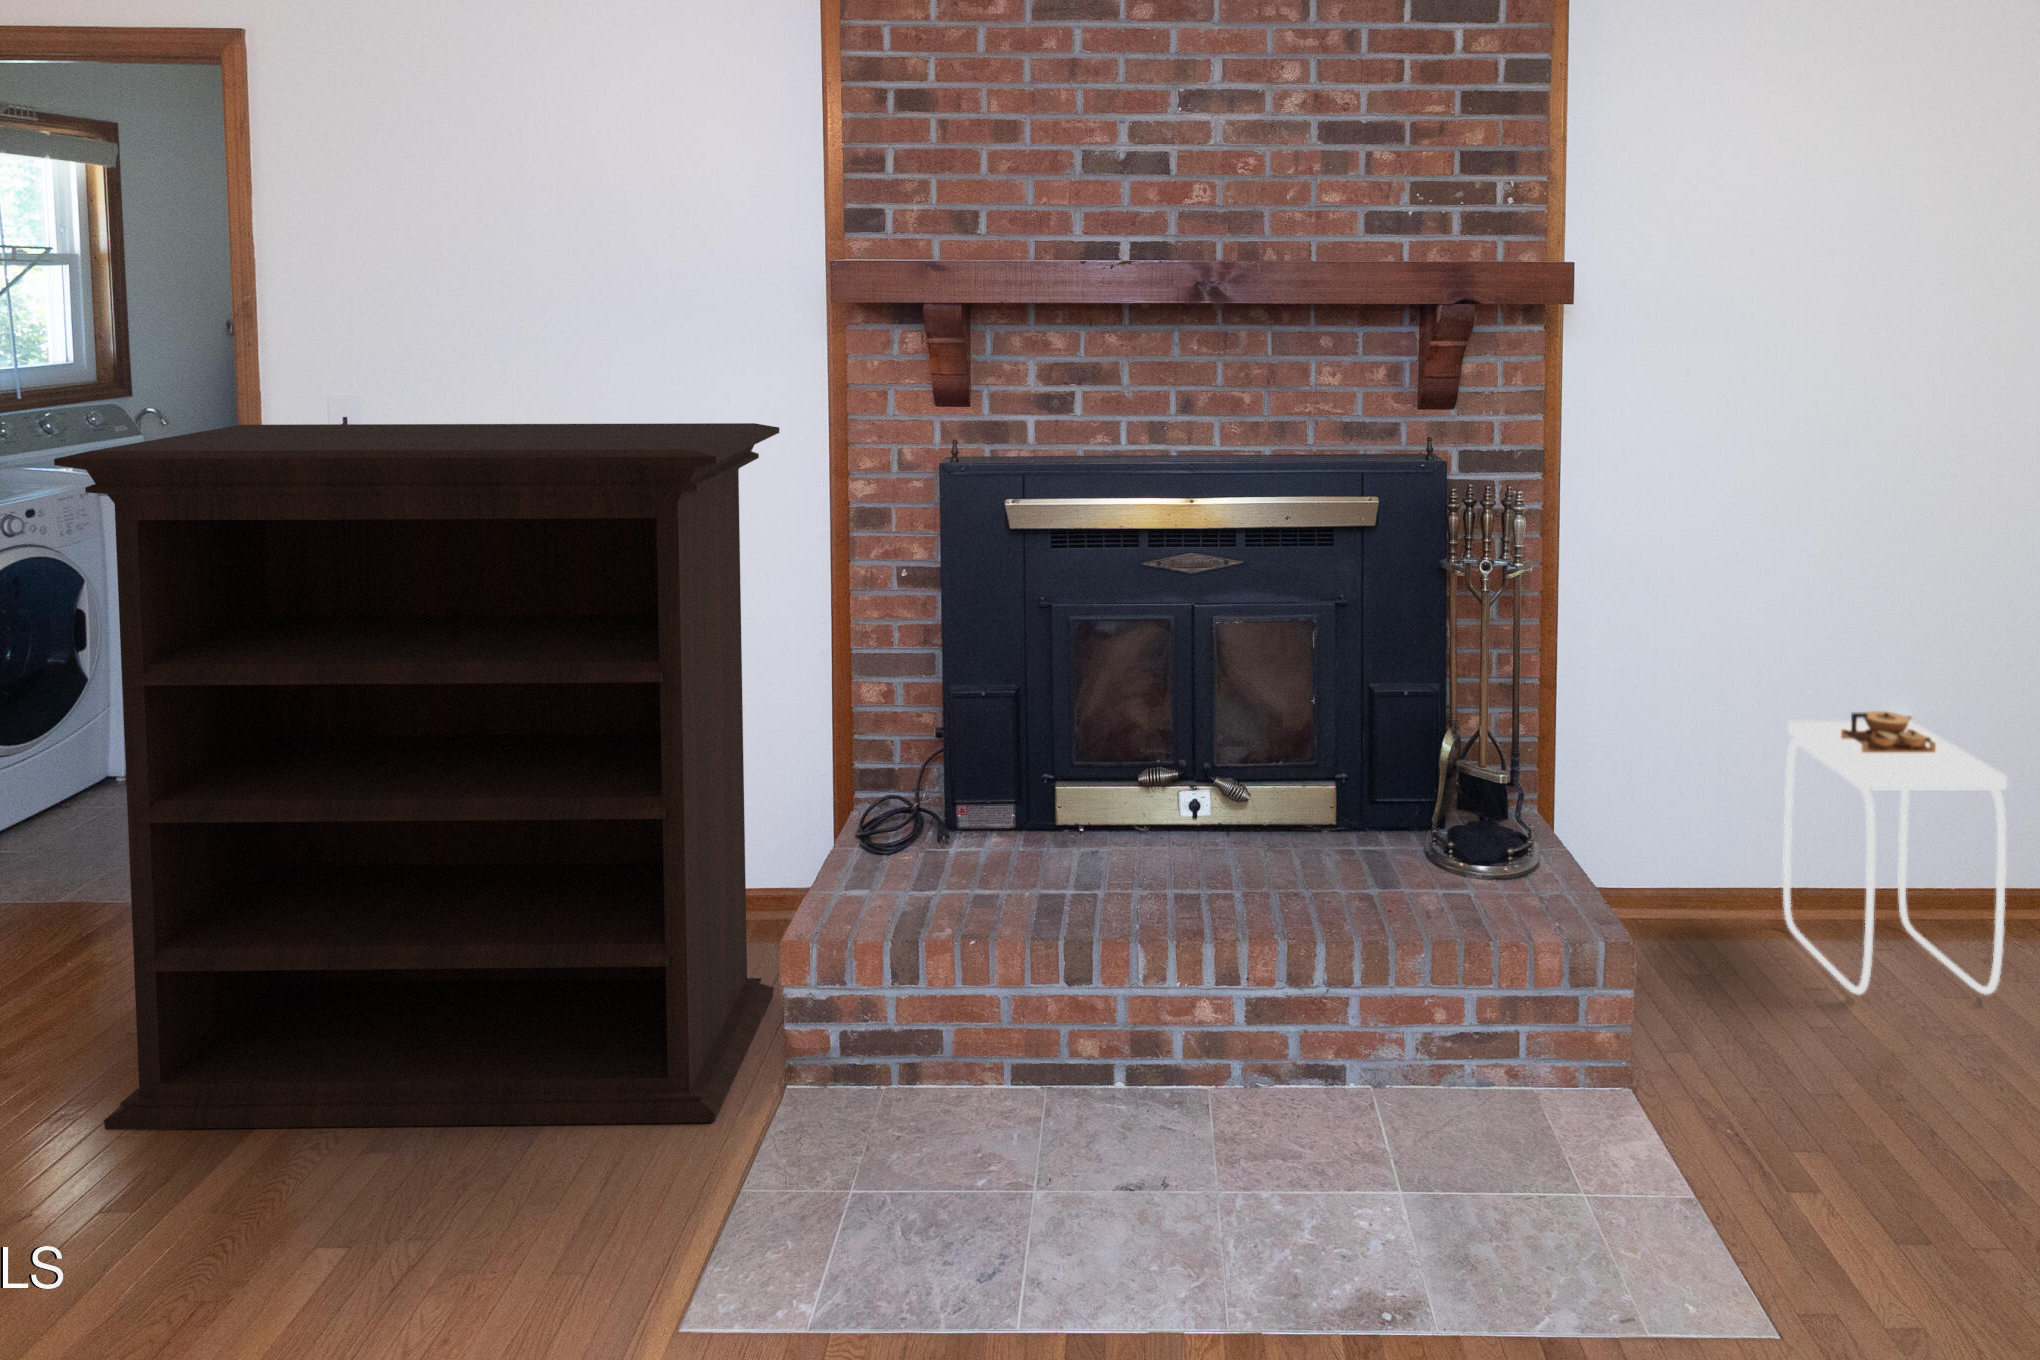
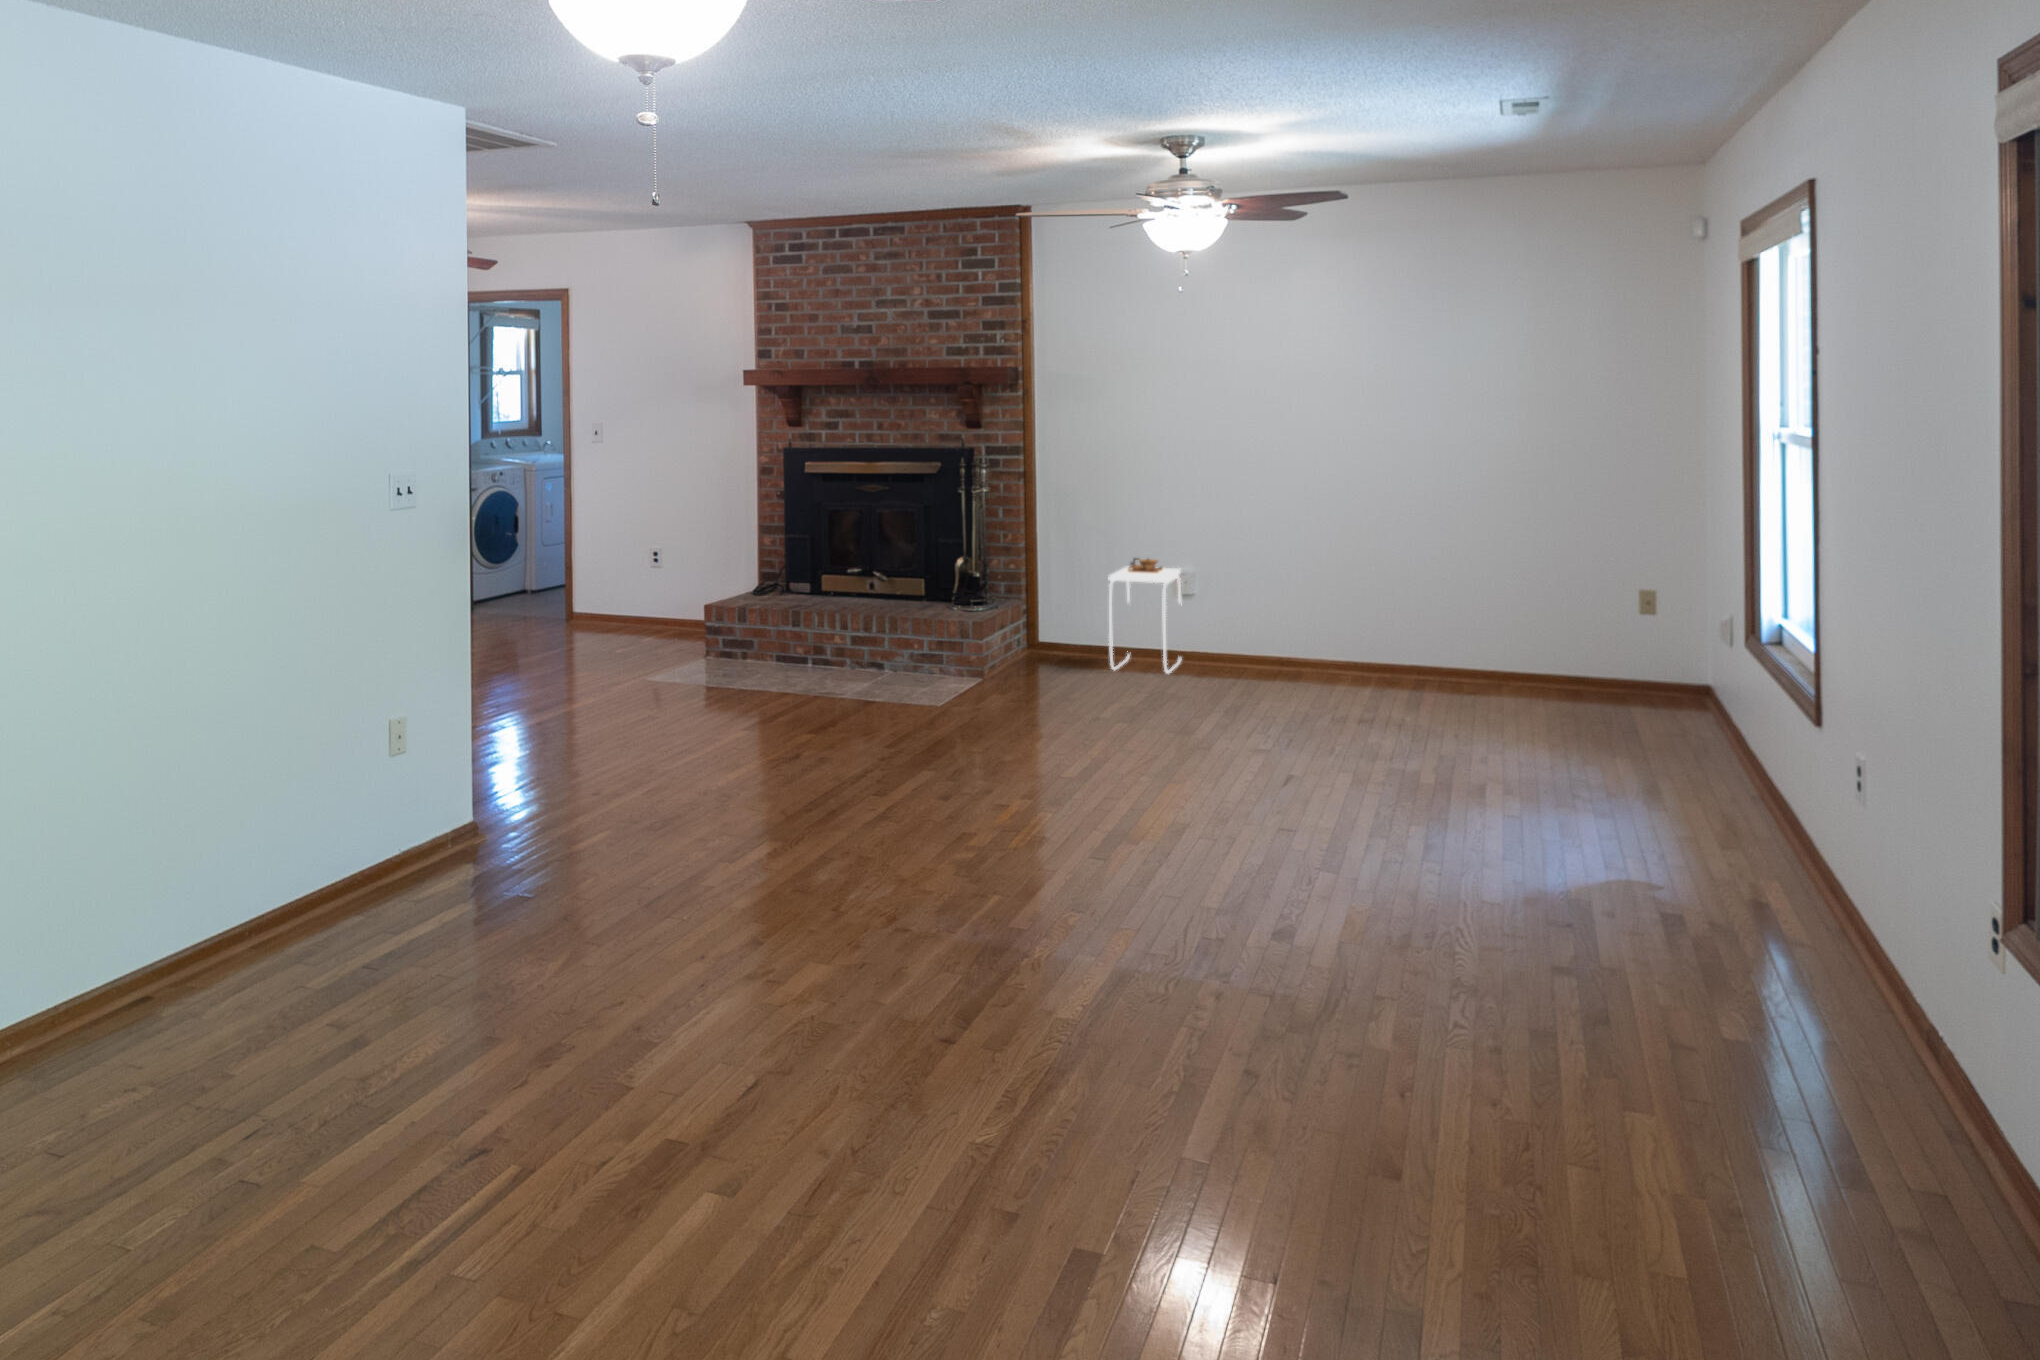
bookshelf: present [54,423,779,1130] -> none [502,430,721,659]

